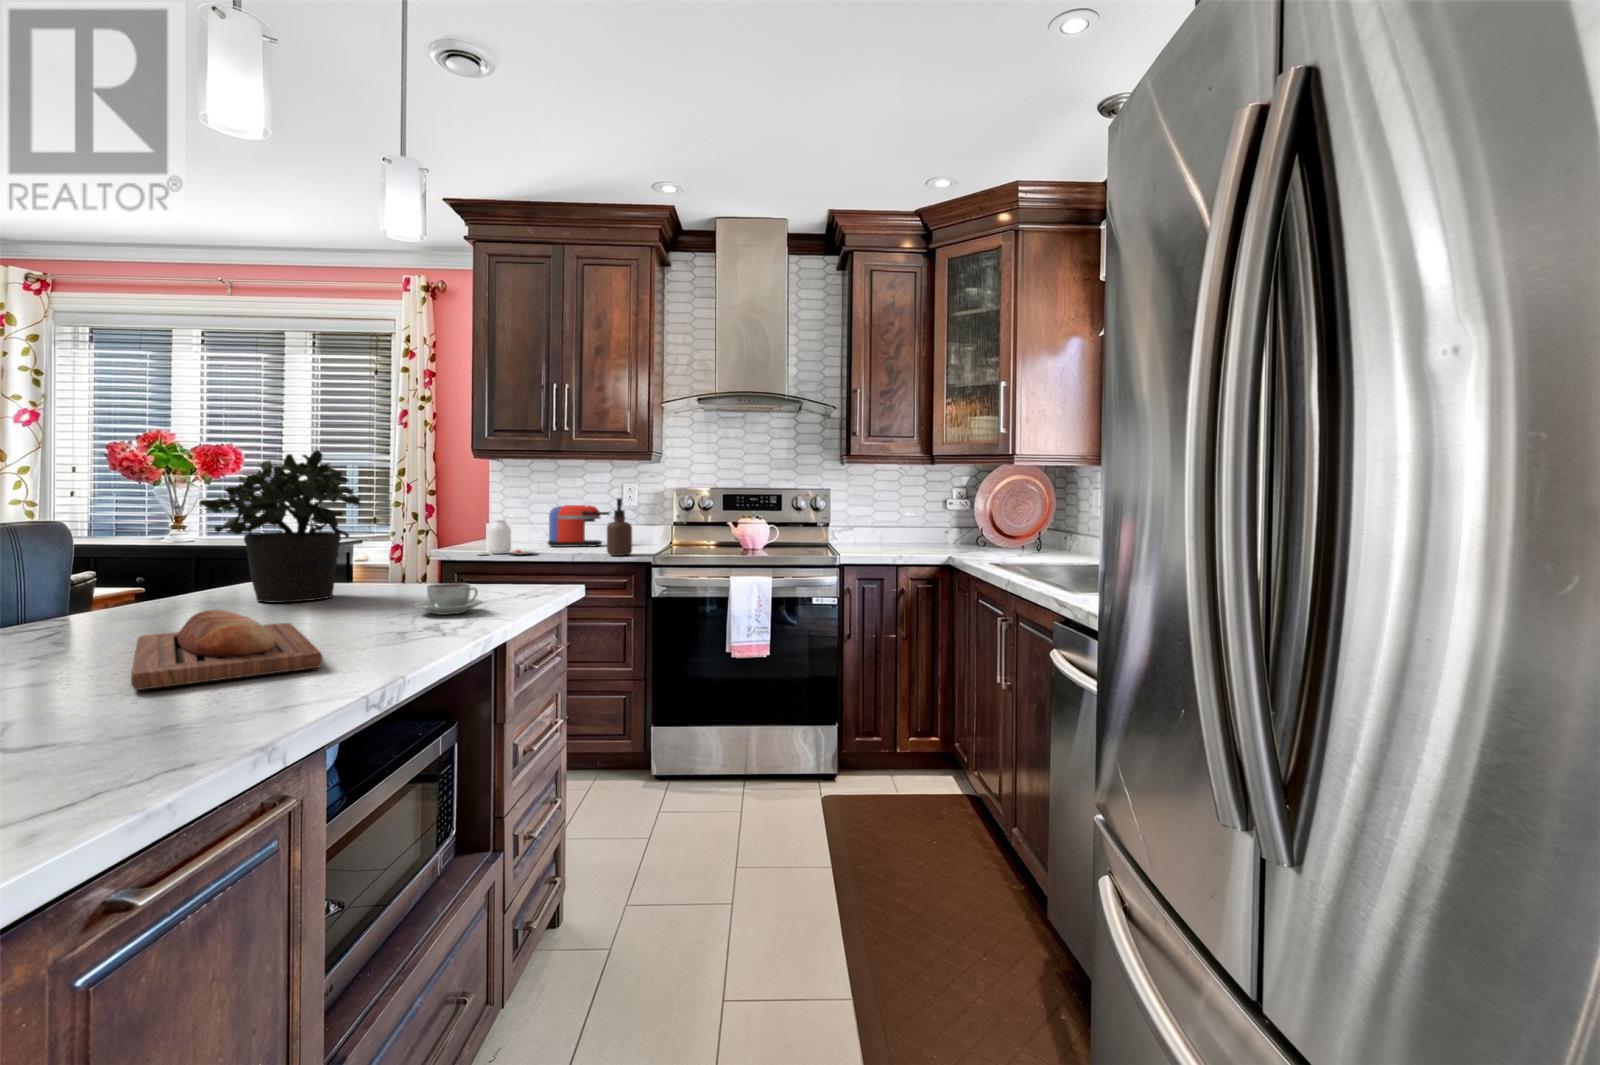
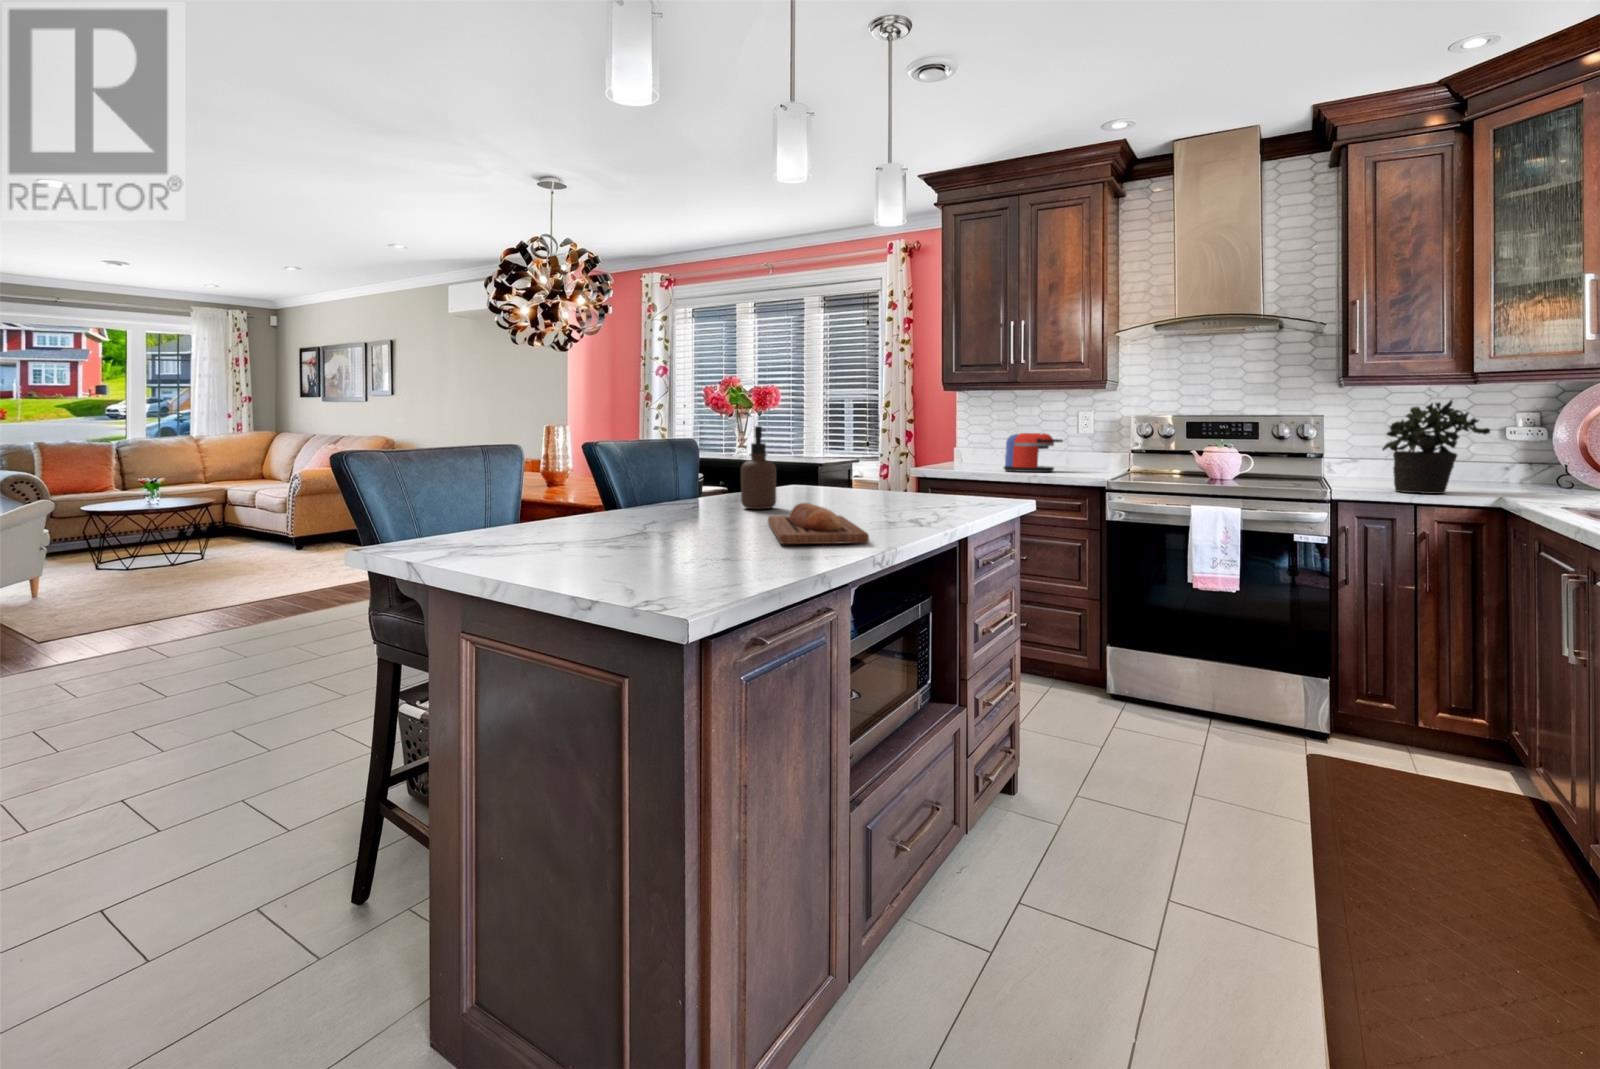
potted plant: present [199,450,360,603] -> present [1383,400,1490,494]
soap dispenser: present [607,498,632,556] -> present [741,426,776,509]
jar: present [488,520,534,555] -> none [945,446,995,477]
coffee cup: present [415,583,482,614] -> none [913,496,960,519]

